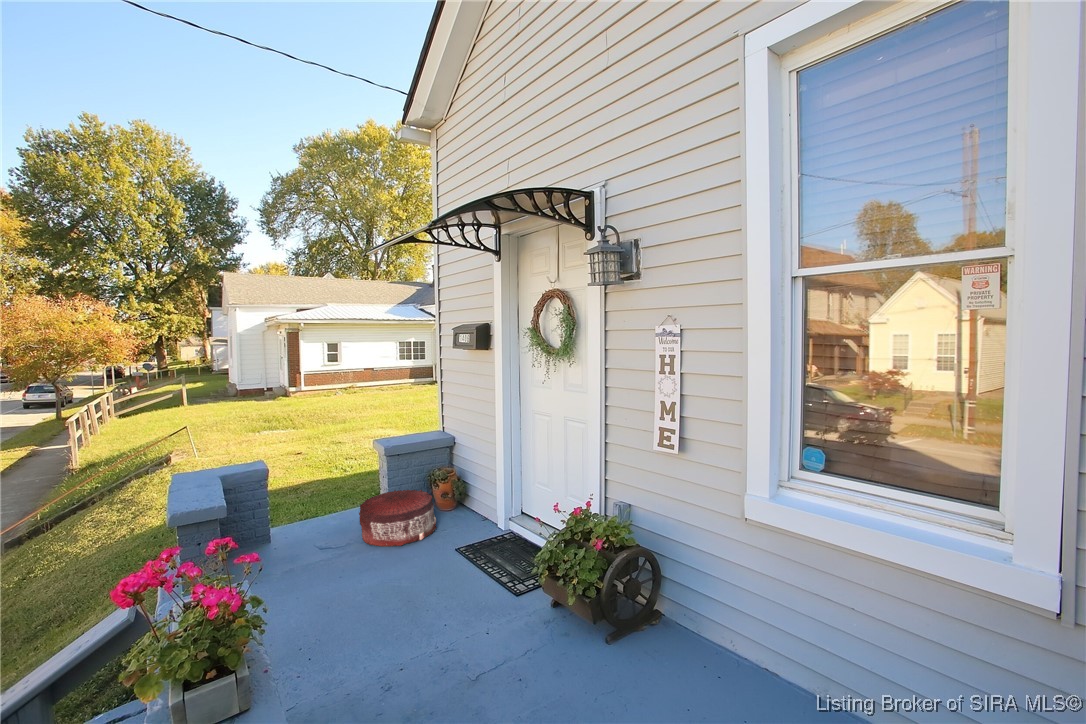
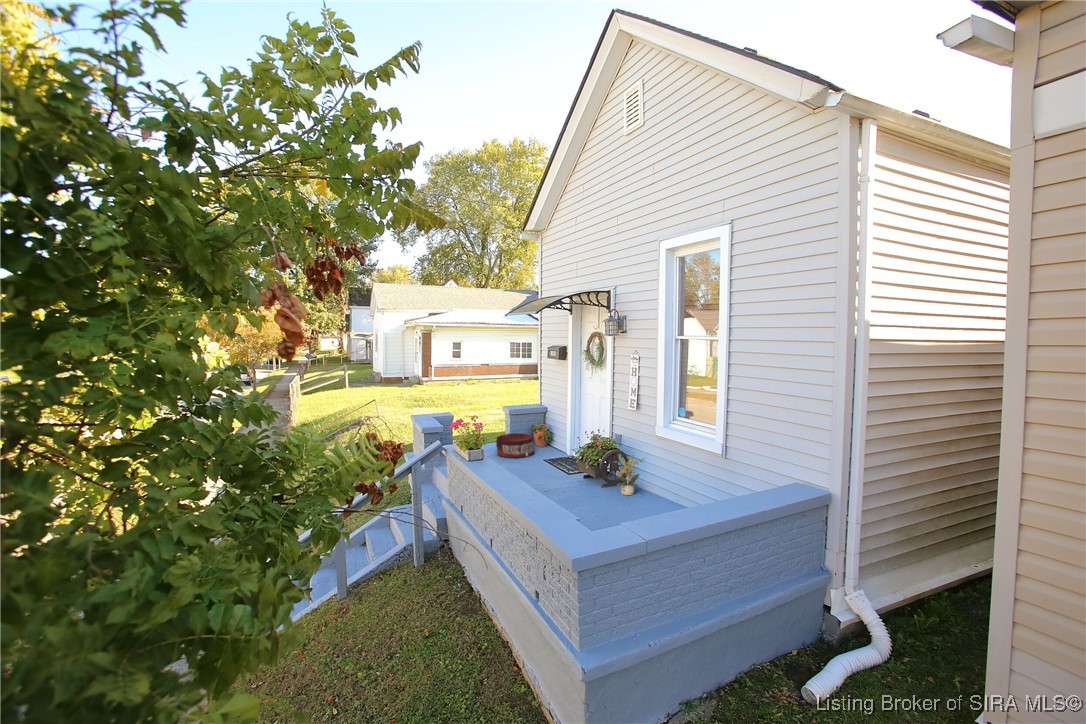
potted plant: none [641,557,716,675] -> present [617,454,644,495]

